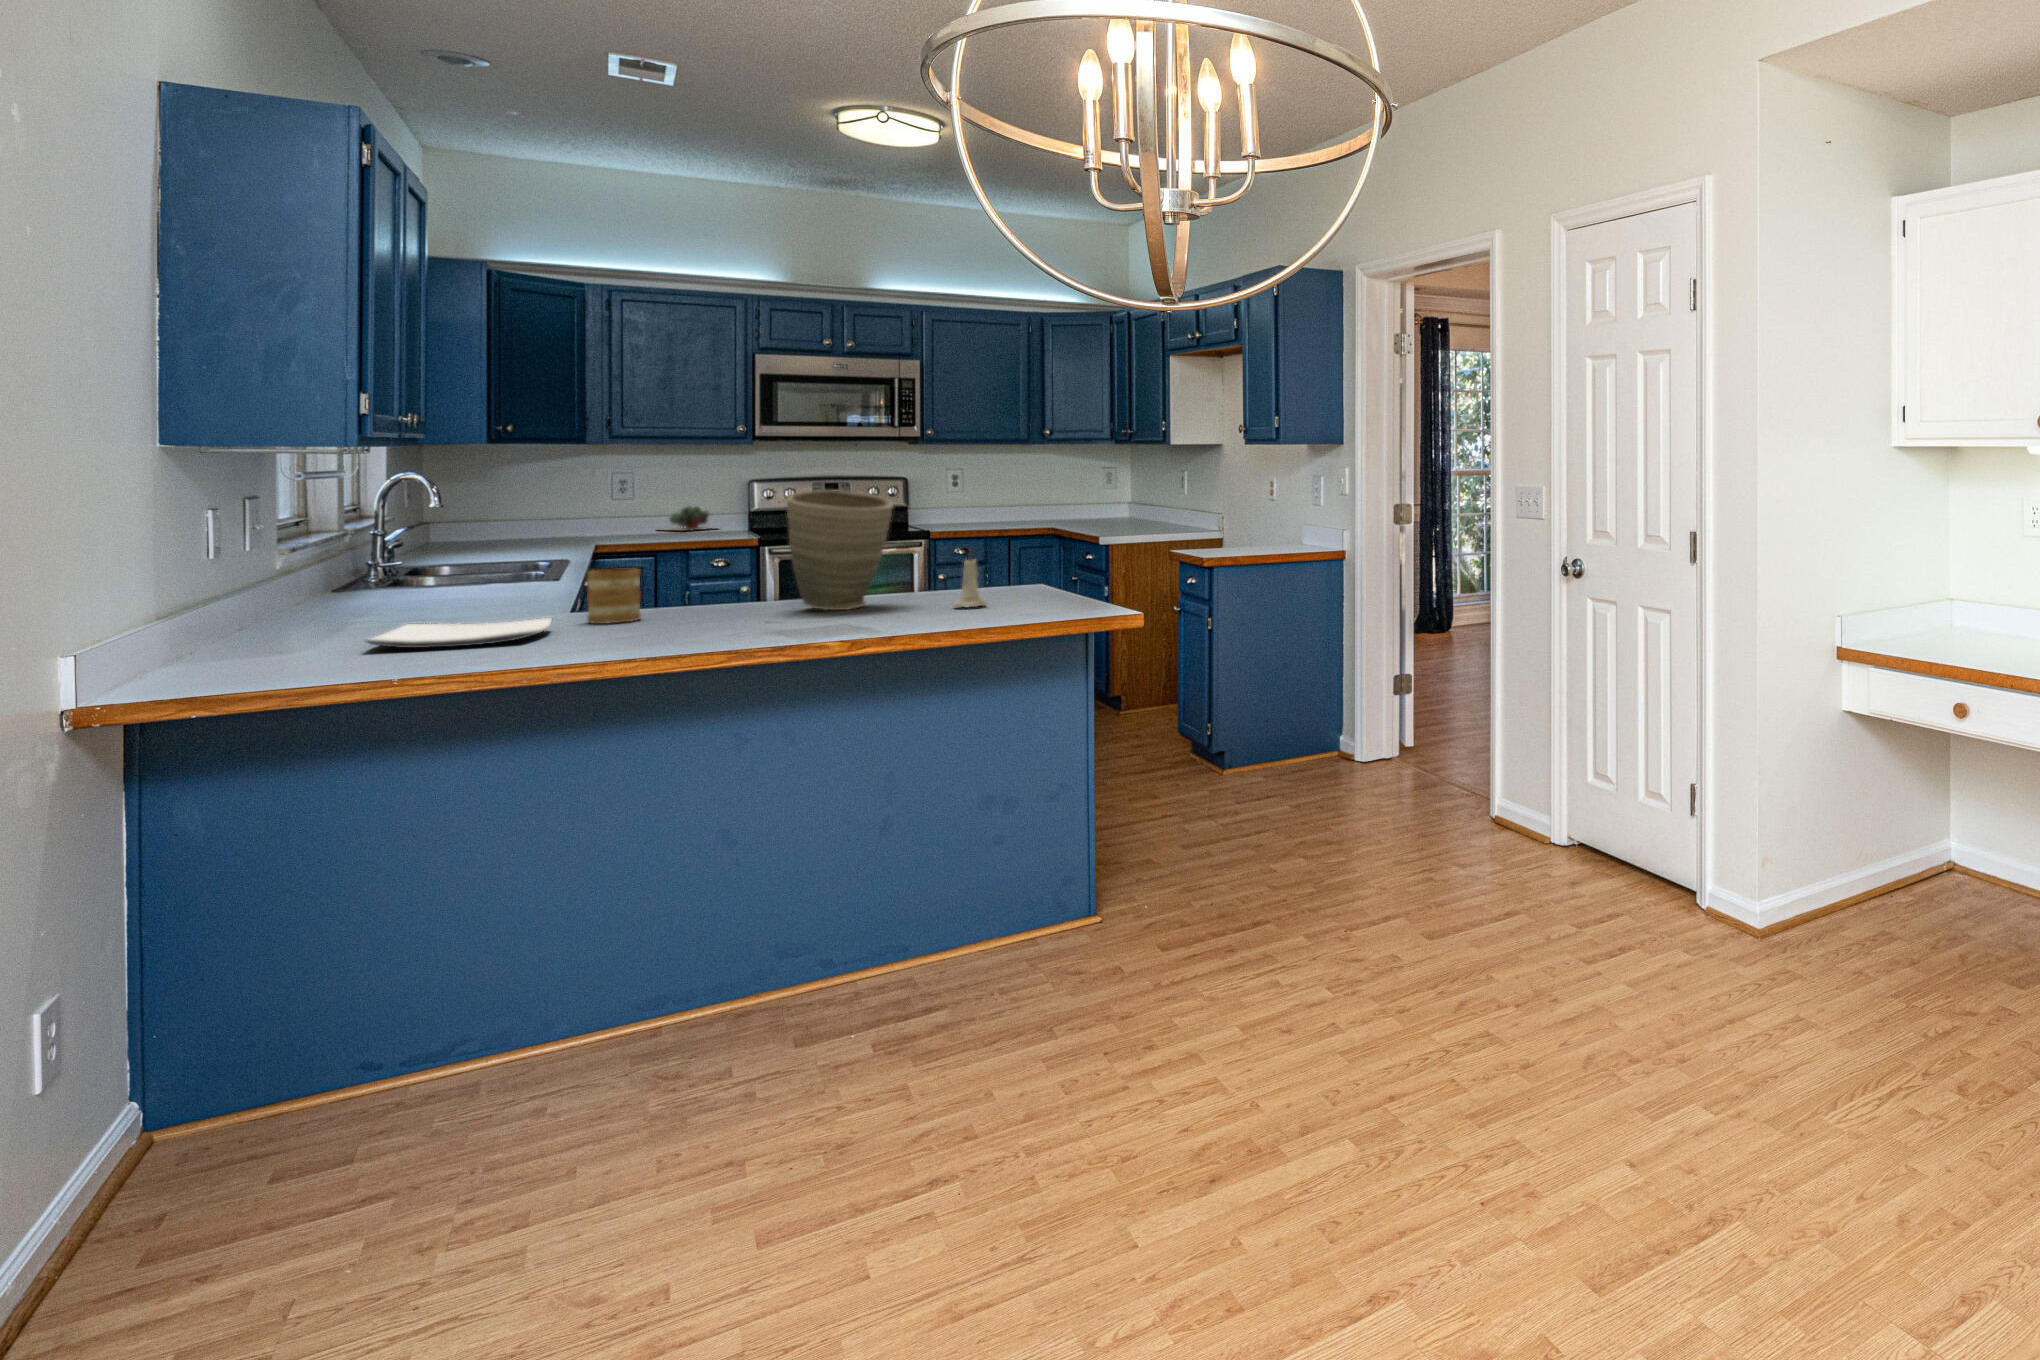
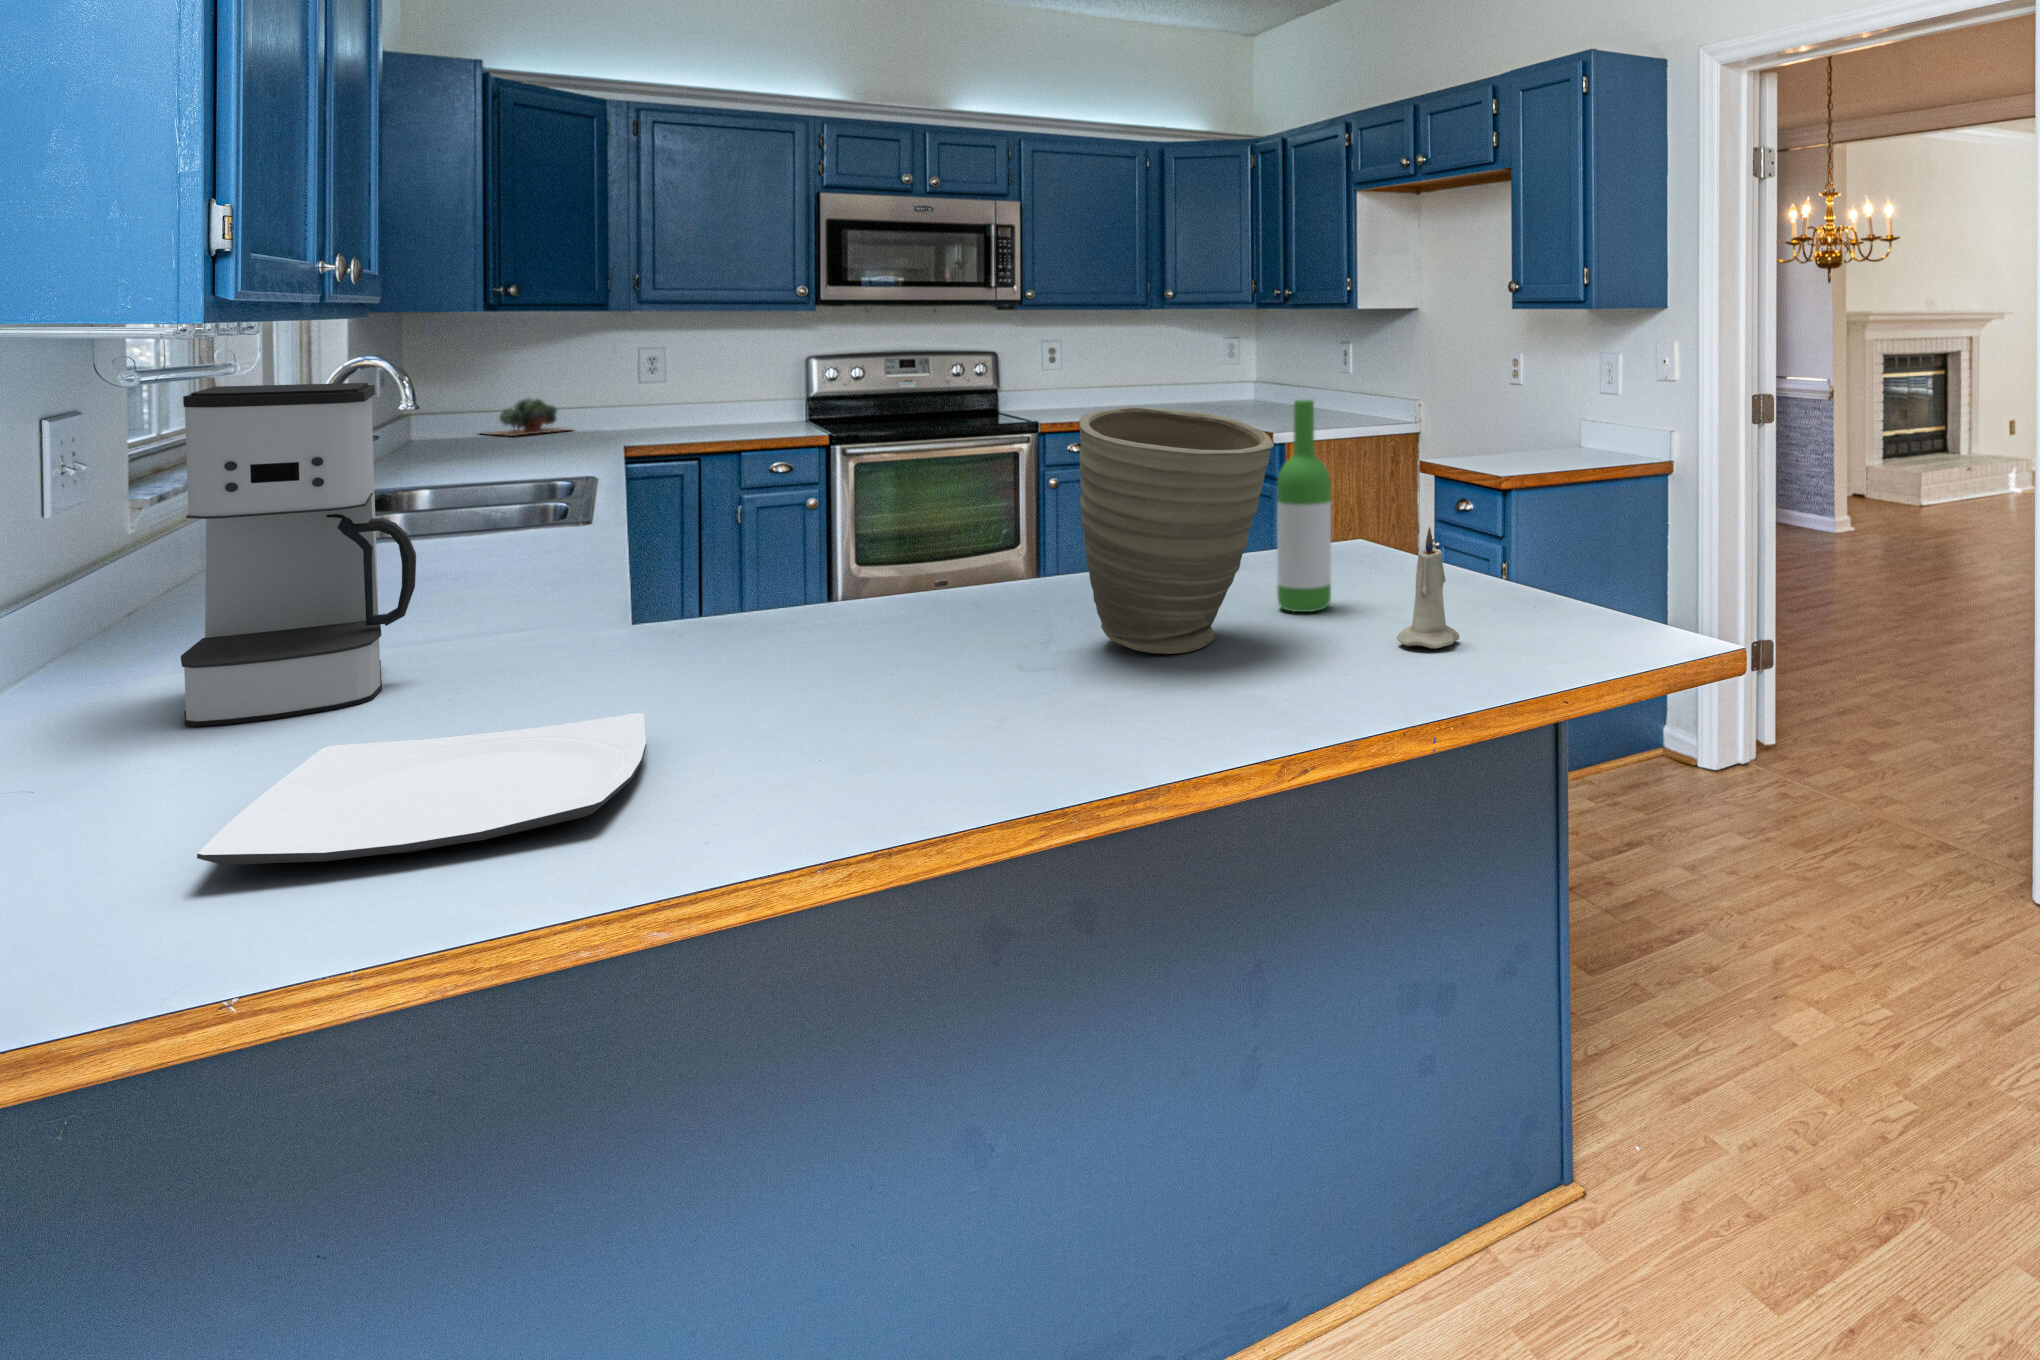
coffee maker: none [334,475,447,630] -> present [181,383,416,726]
wine bottle: none [918,488,949,600] -> present [1277,400,1331,612]
succulent plant: present [670,506,709,531] -> present [487,398,563,436]
mug: present [587,569,641,624] -> none [703,579,811,707]

